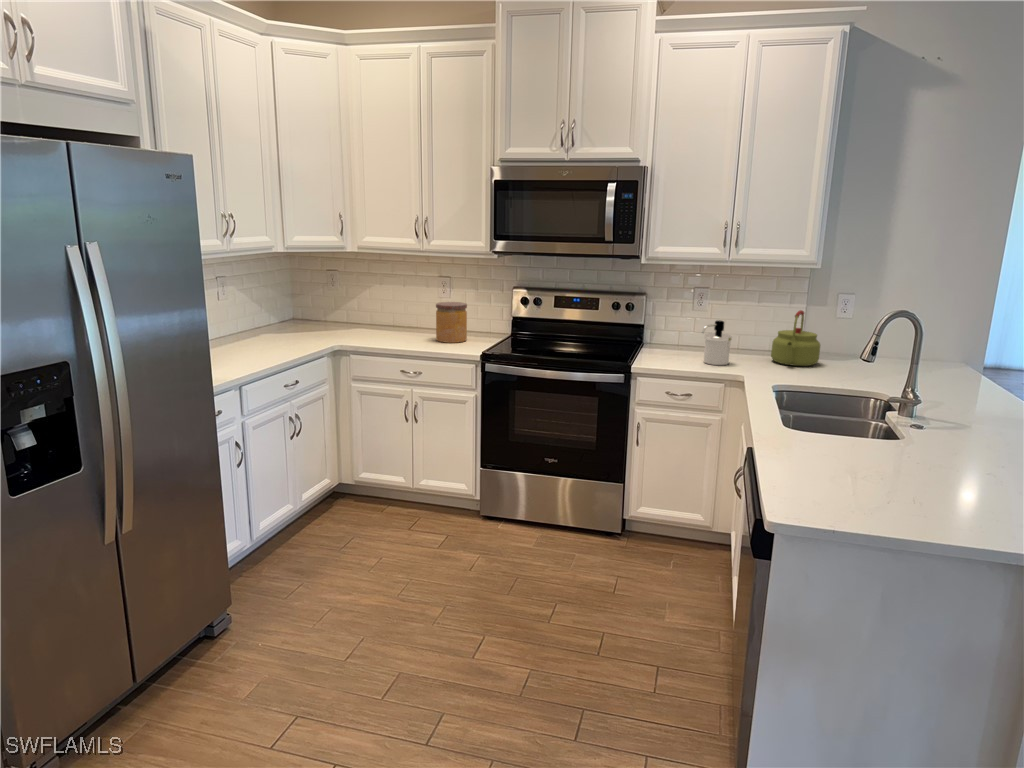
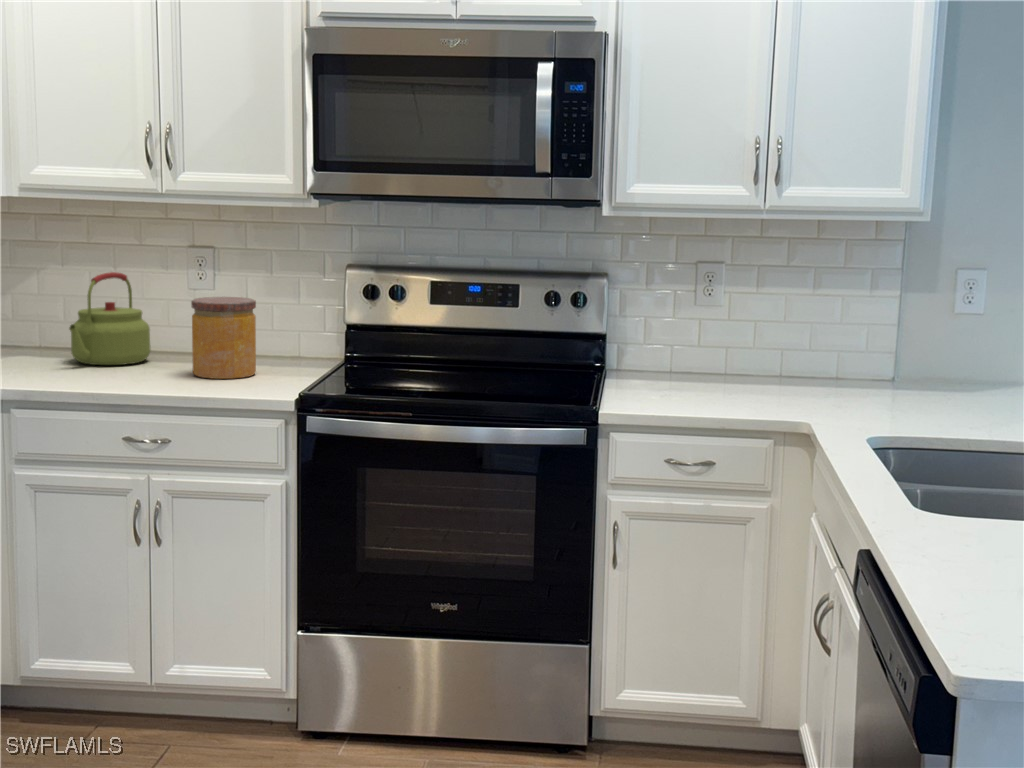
kettle: present [771,310,820,366] -> present [69,272,151,365]
soap dispenser: present [702,320,732,365] -> none [728,320,780,404]

